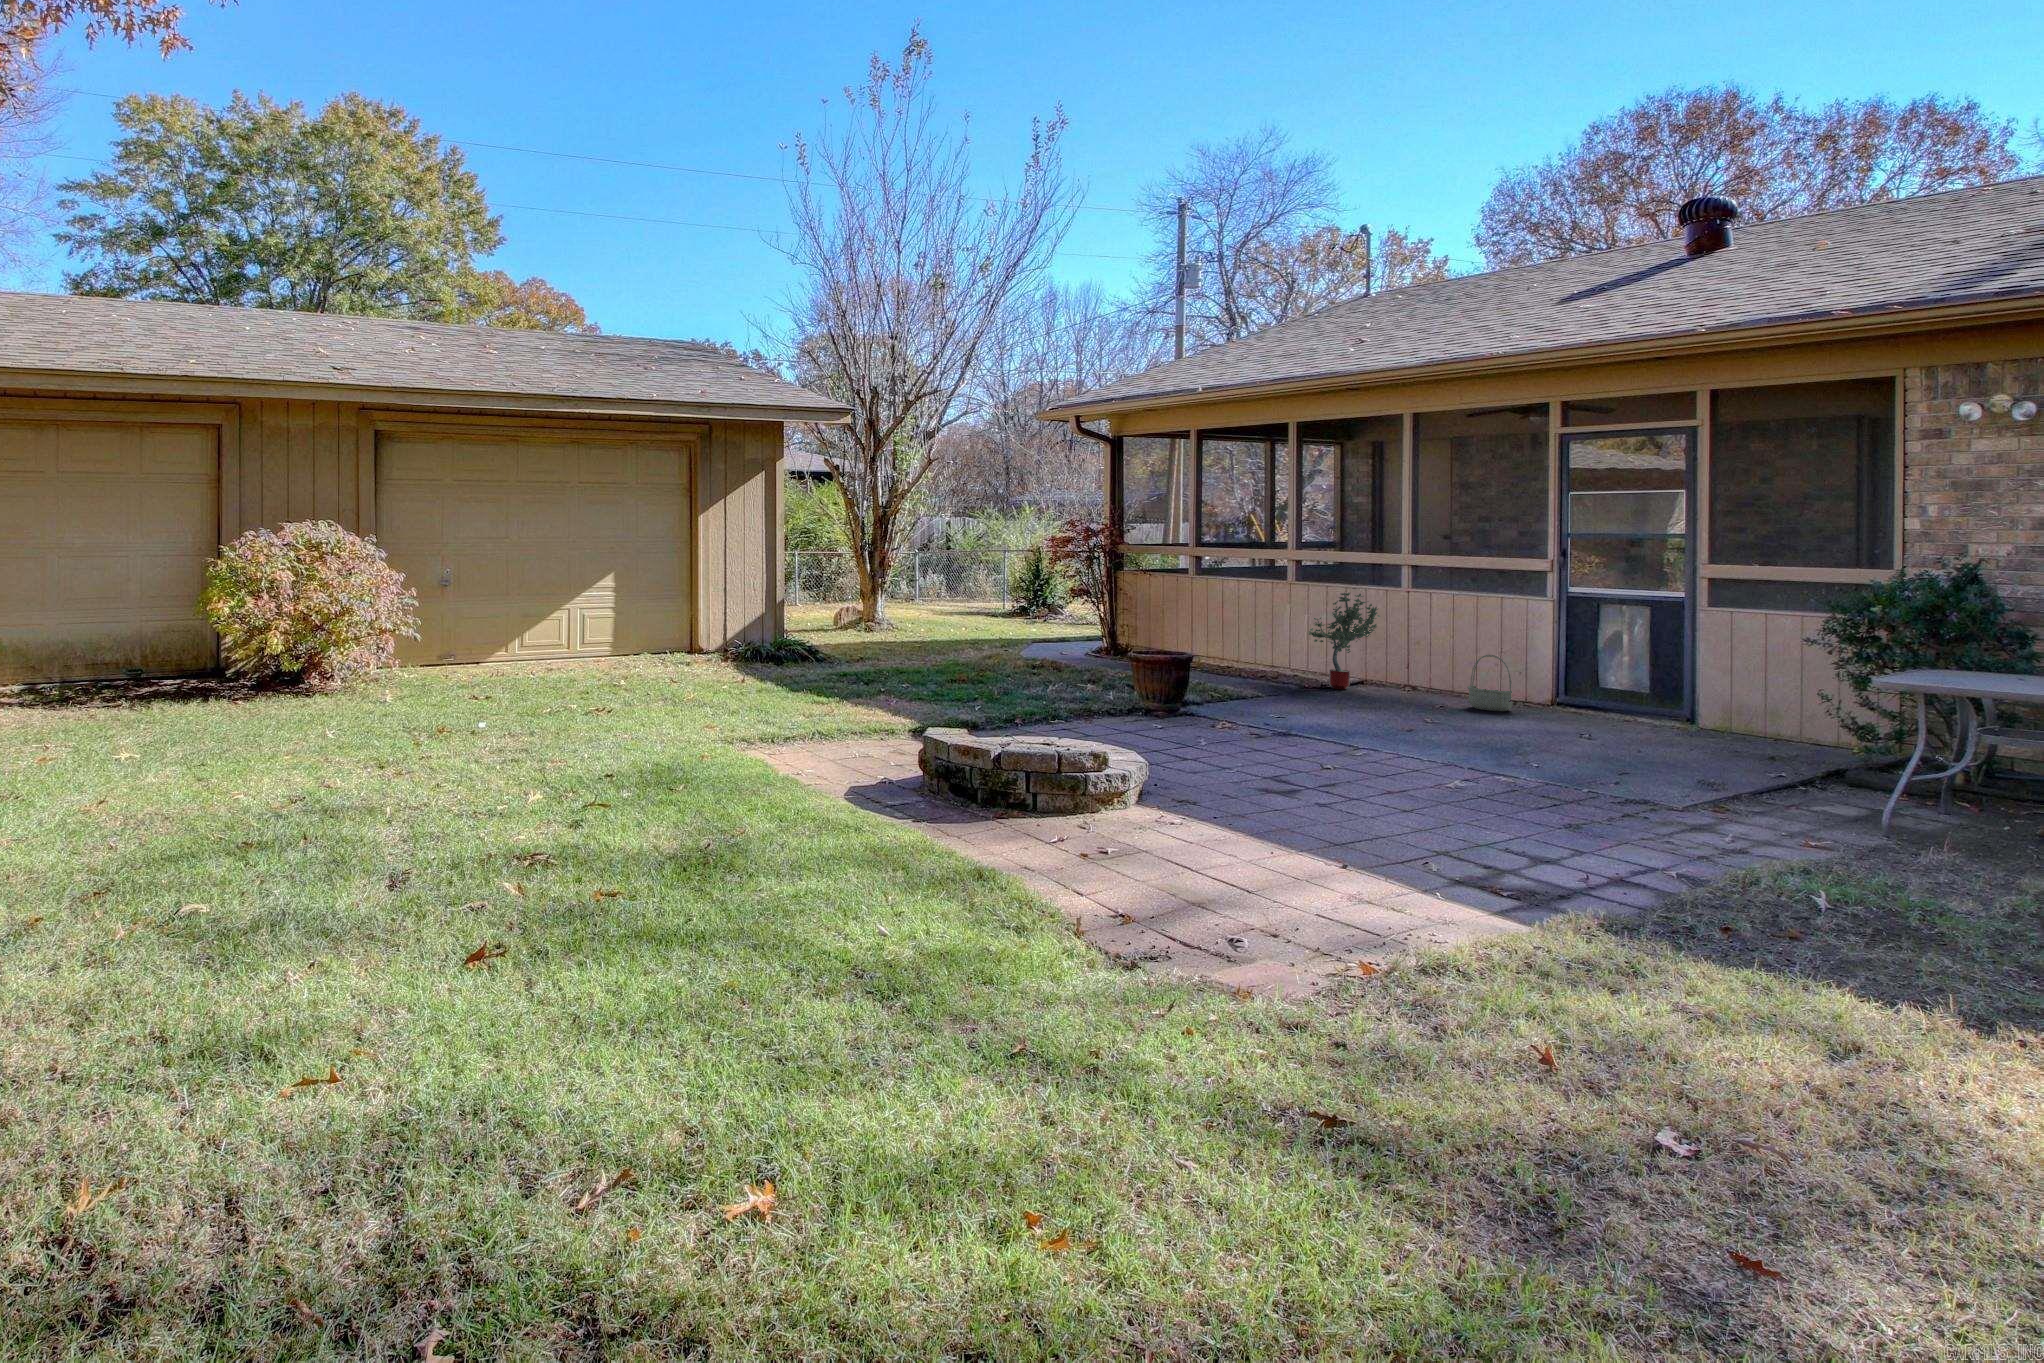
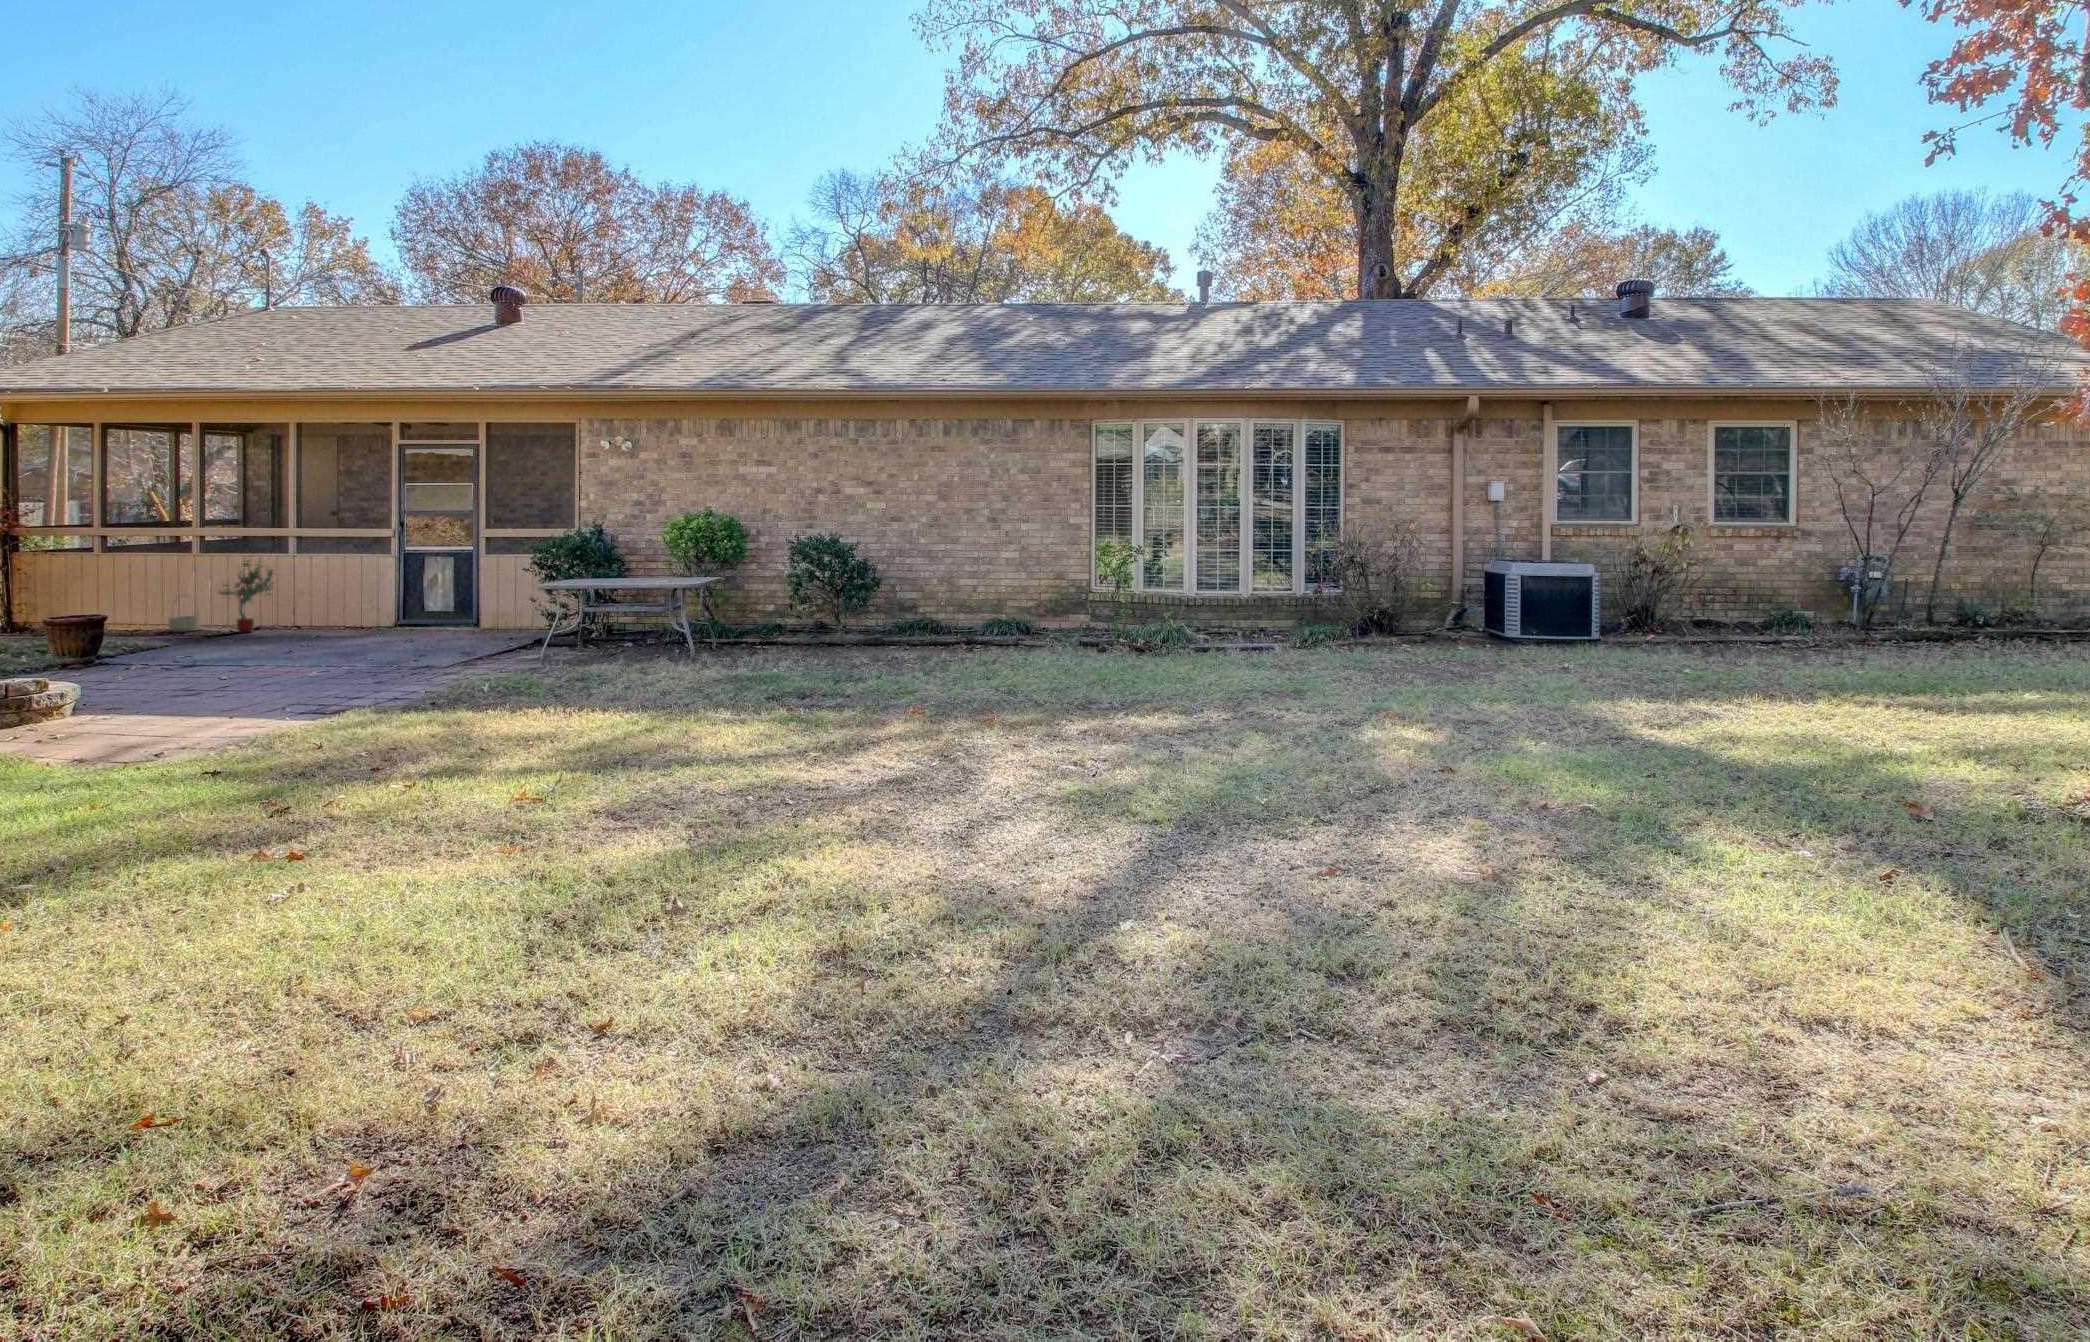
basket: present [1467,655,1513,711] -> present [168,595,200,632]

